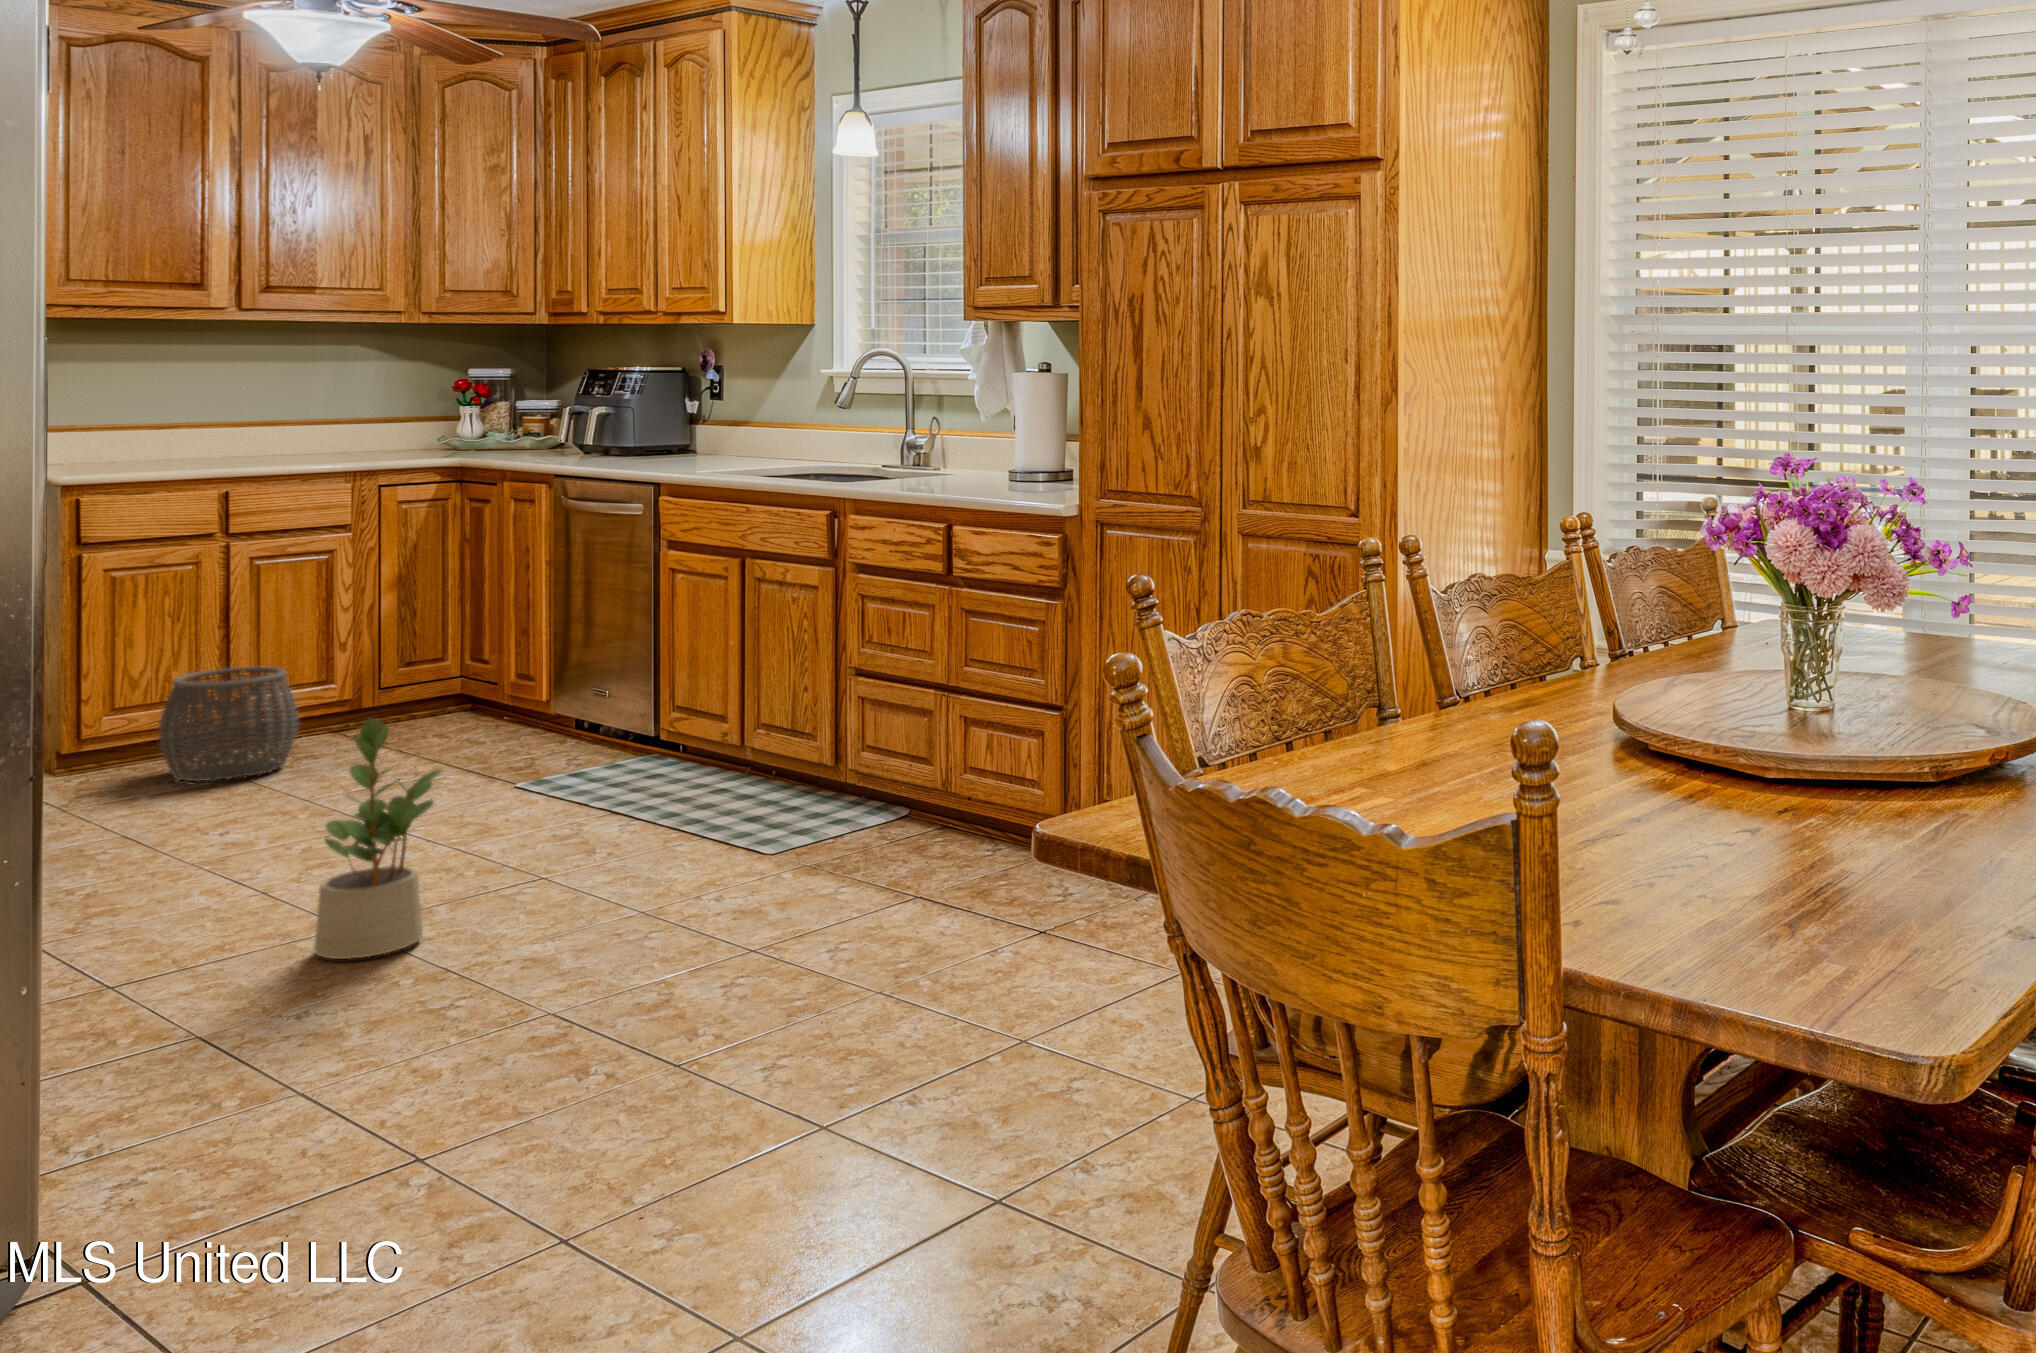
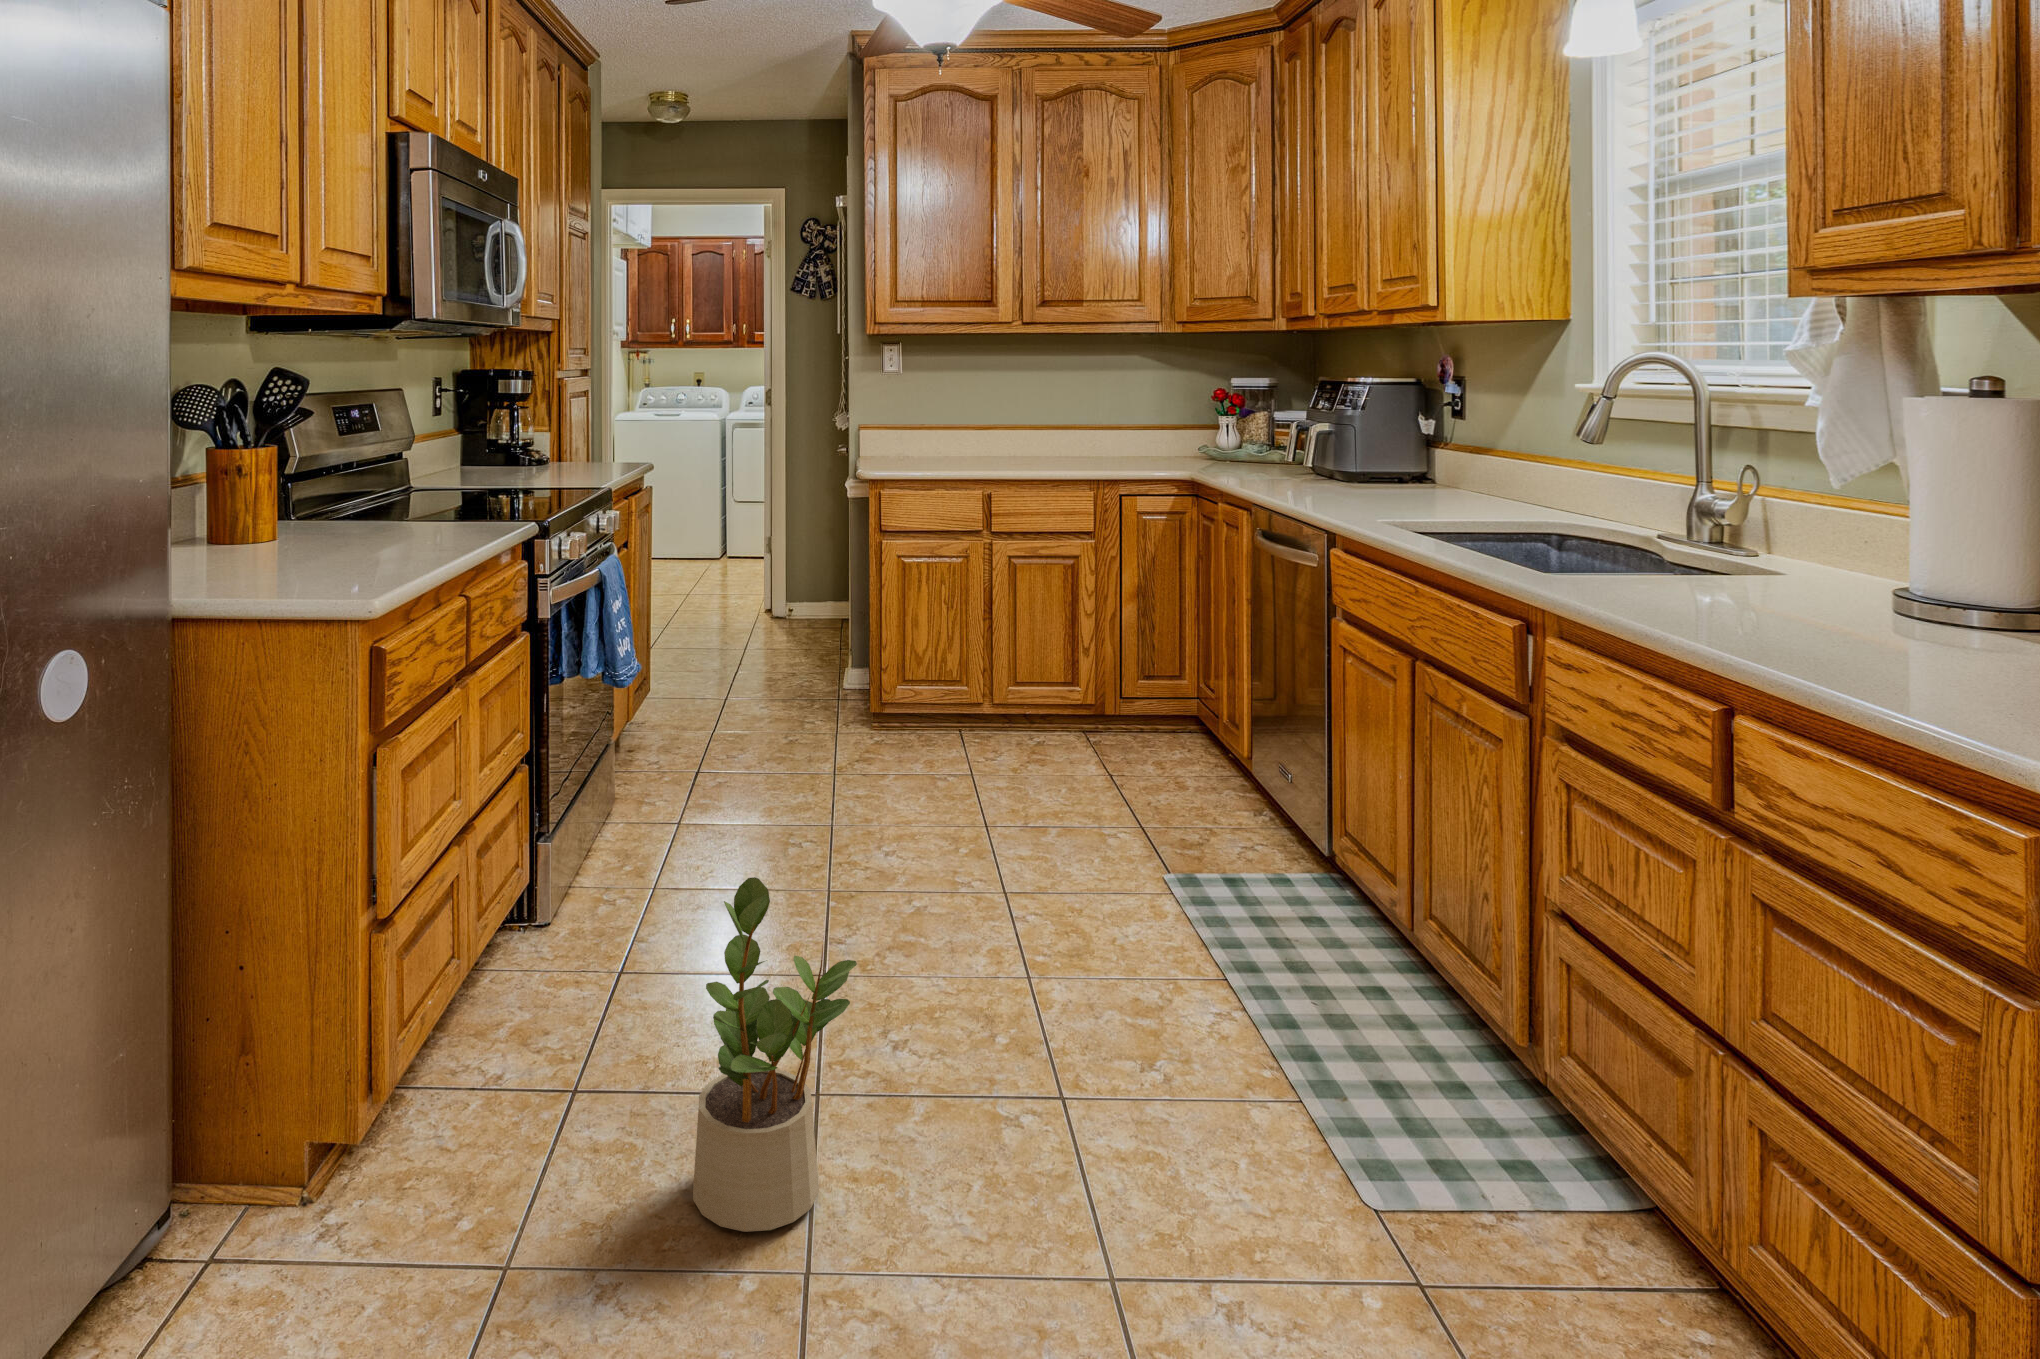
woven basket: present [159,667,298,782] -> none [902,665,1015,783]

